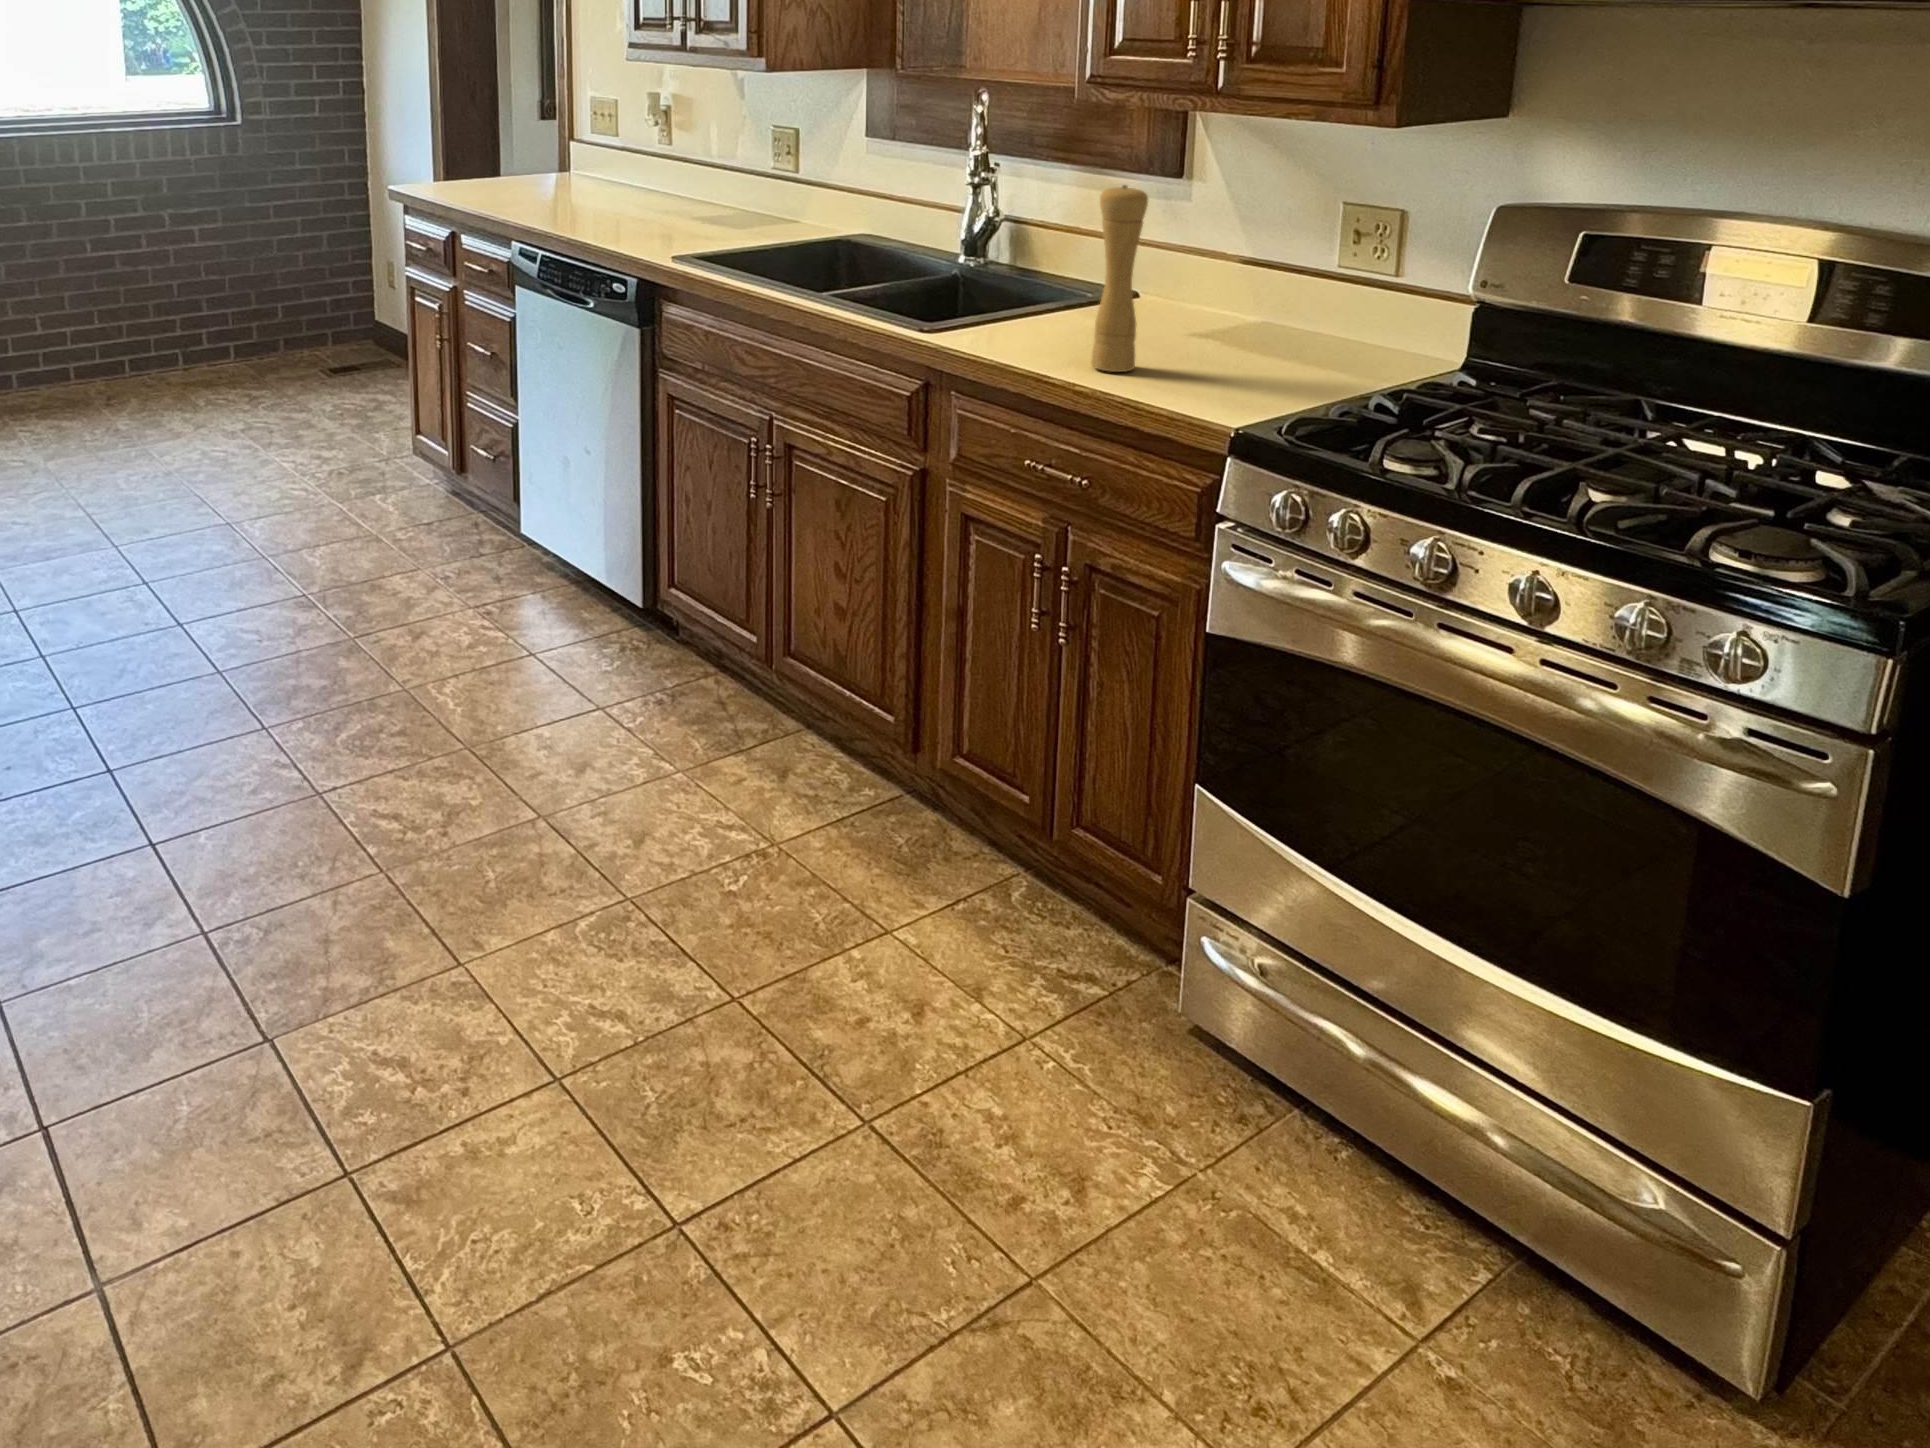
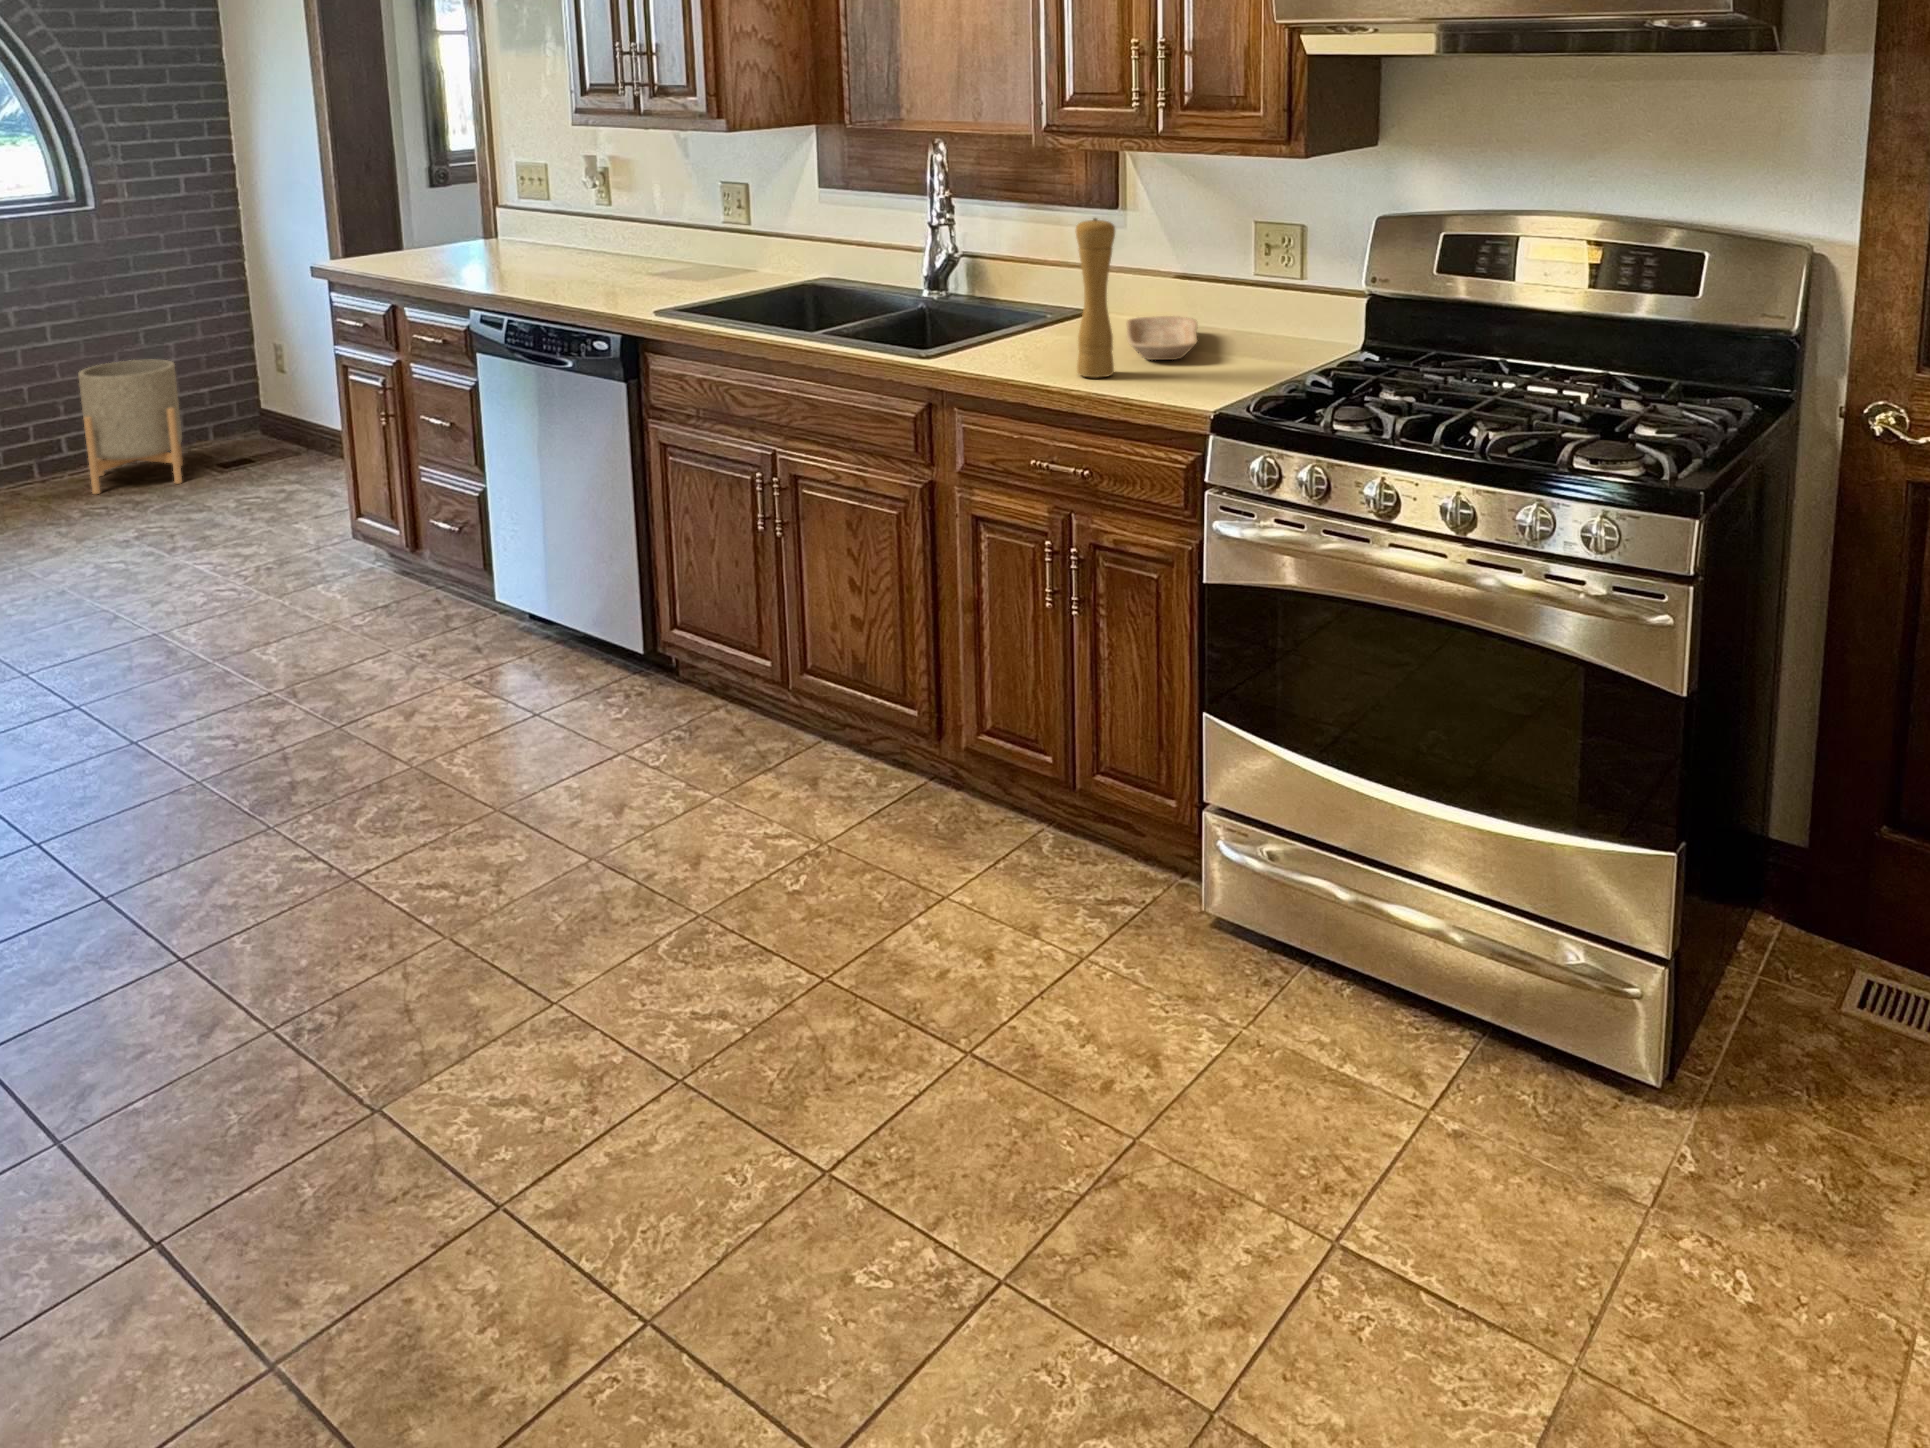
planter: none [215,265,300,385] -> present [78,359,183,494]
tray: none [1161,305,1257,359] -> present [1127,316,1198,360]

